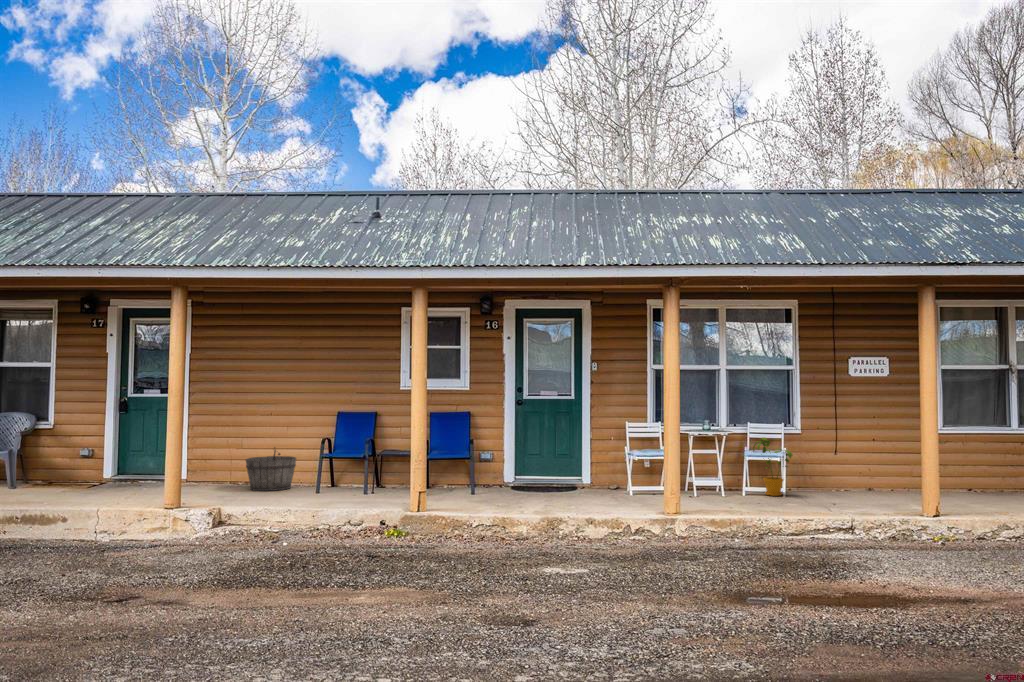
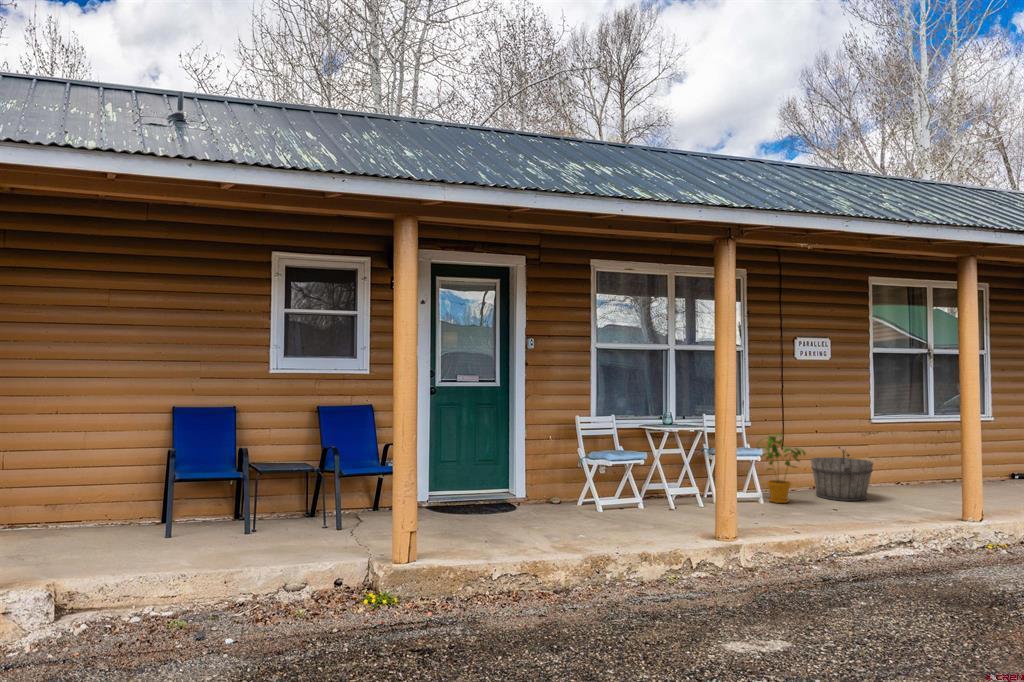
wooden bucket: present [246,450,296,491] -> present [811,447,873,501]

